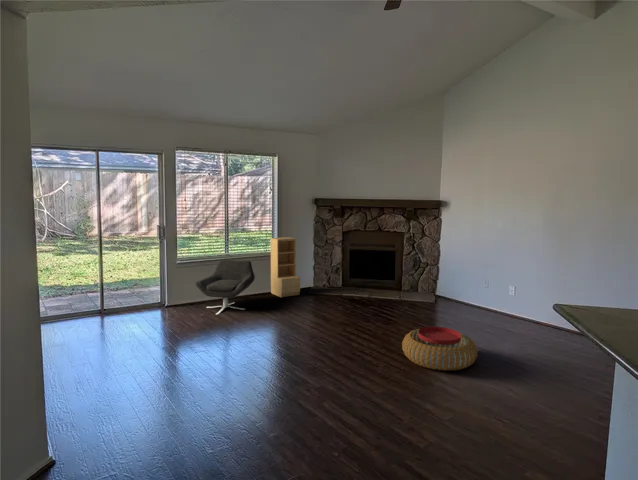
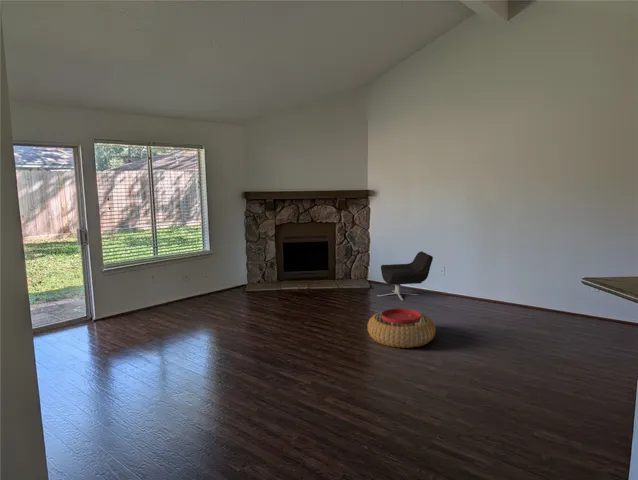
bookshelf: present [271,237,300,297] -> none [204,234,239,297]
lounge chair: present [195,260,255,315] -> present [377,251,433,300]

